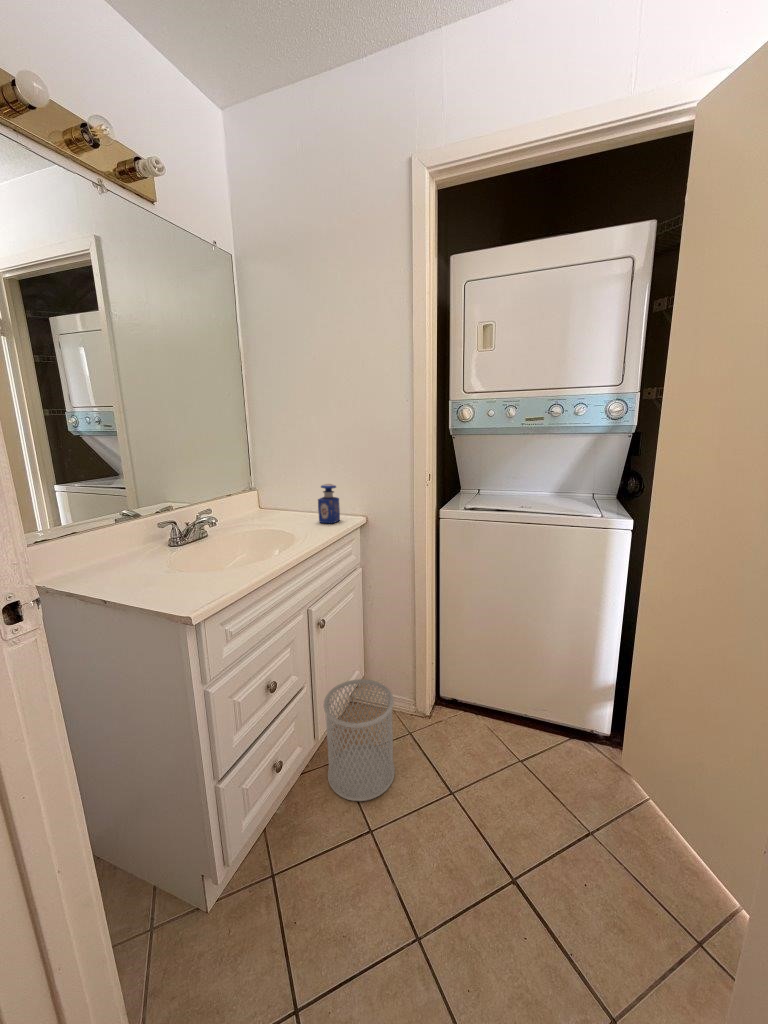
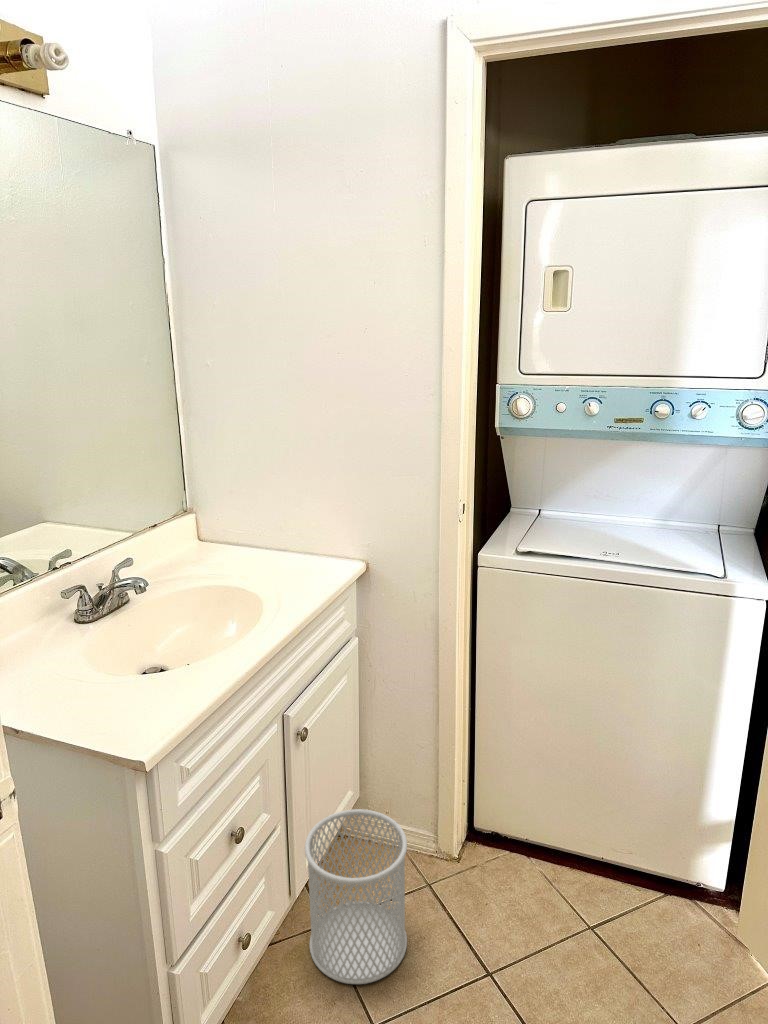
perfume bottle: present [318,484,340,523] -> none [293,516,327,577]

